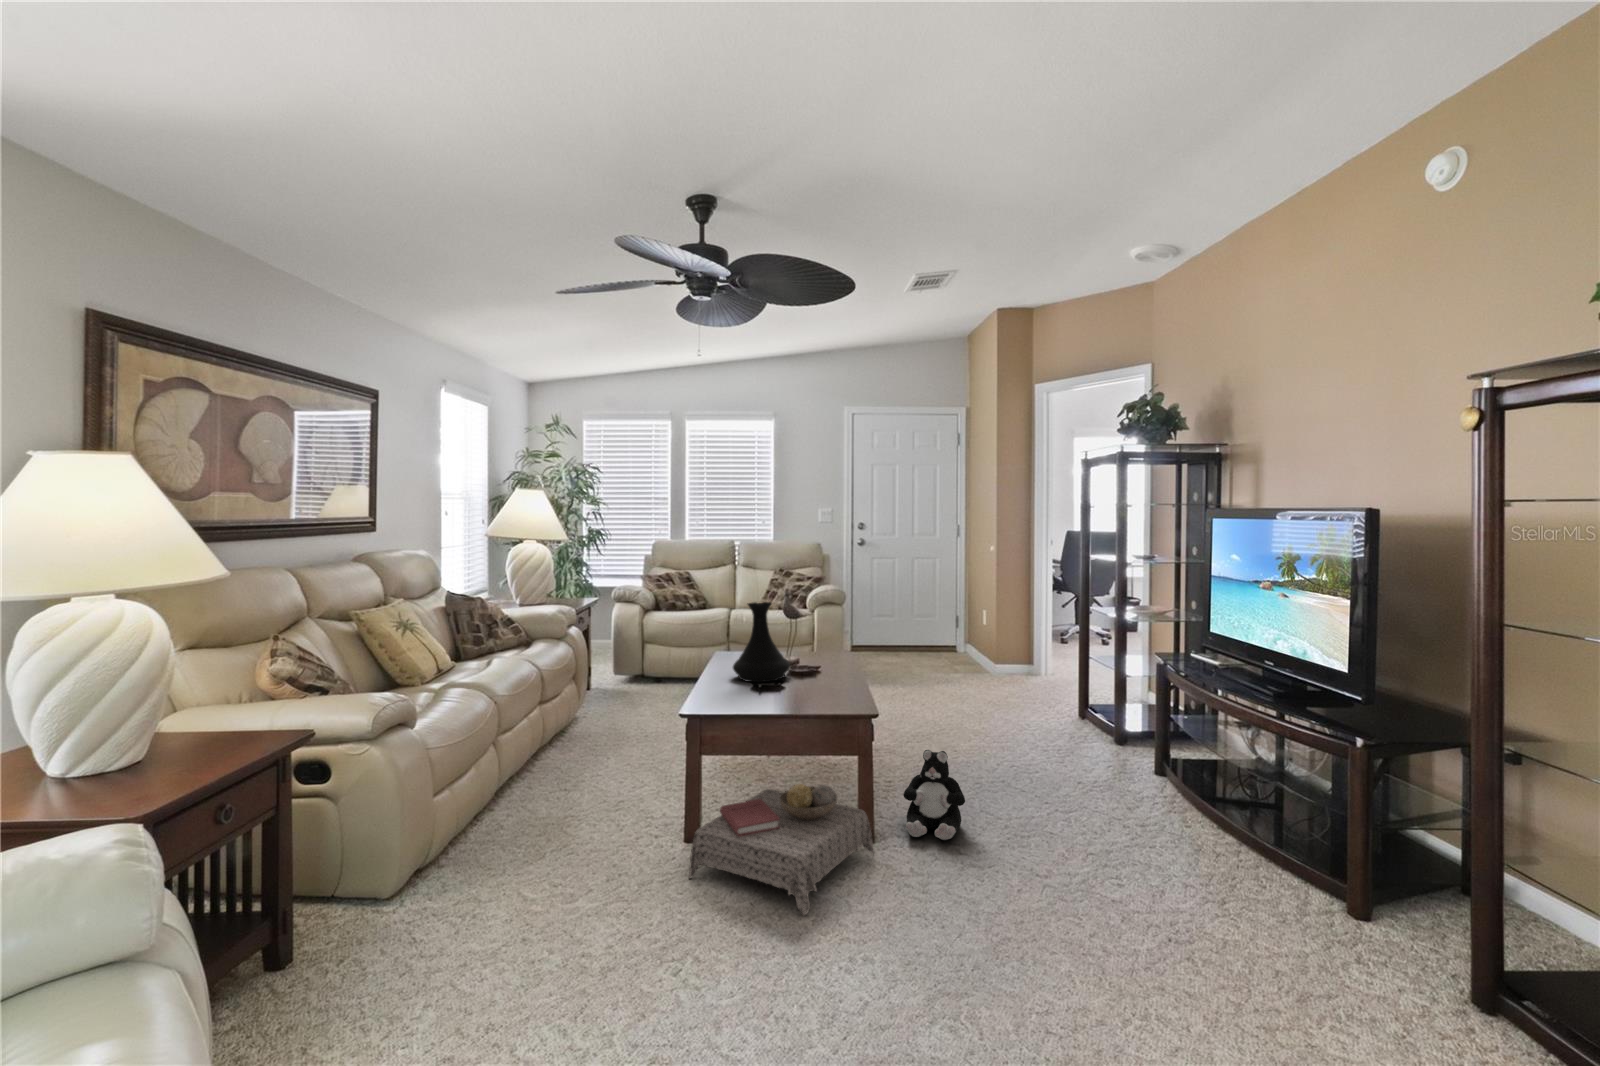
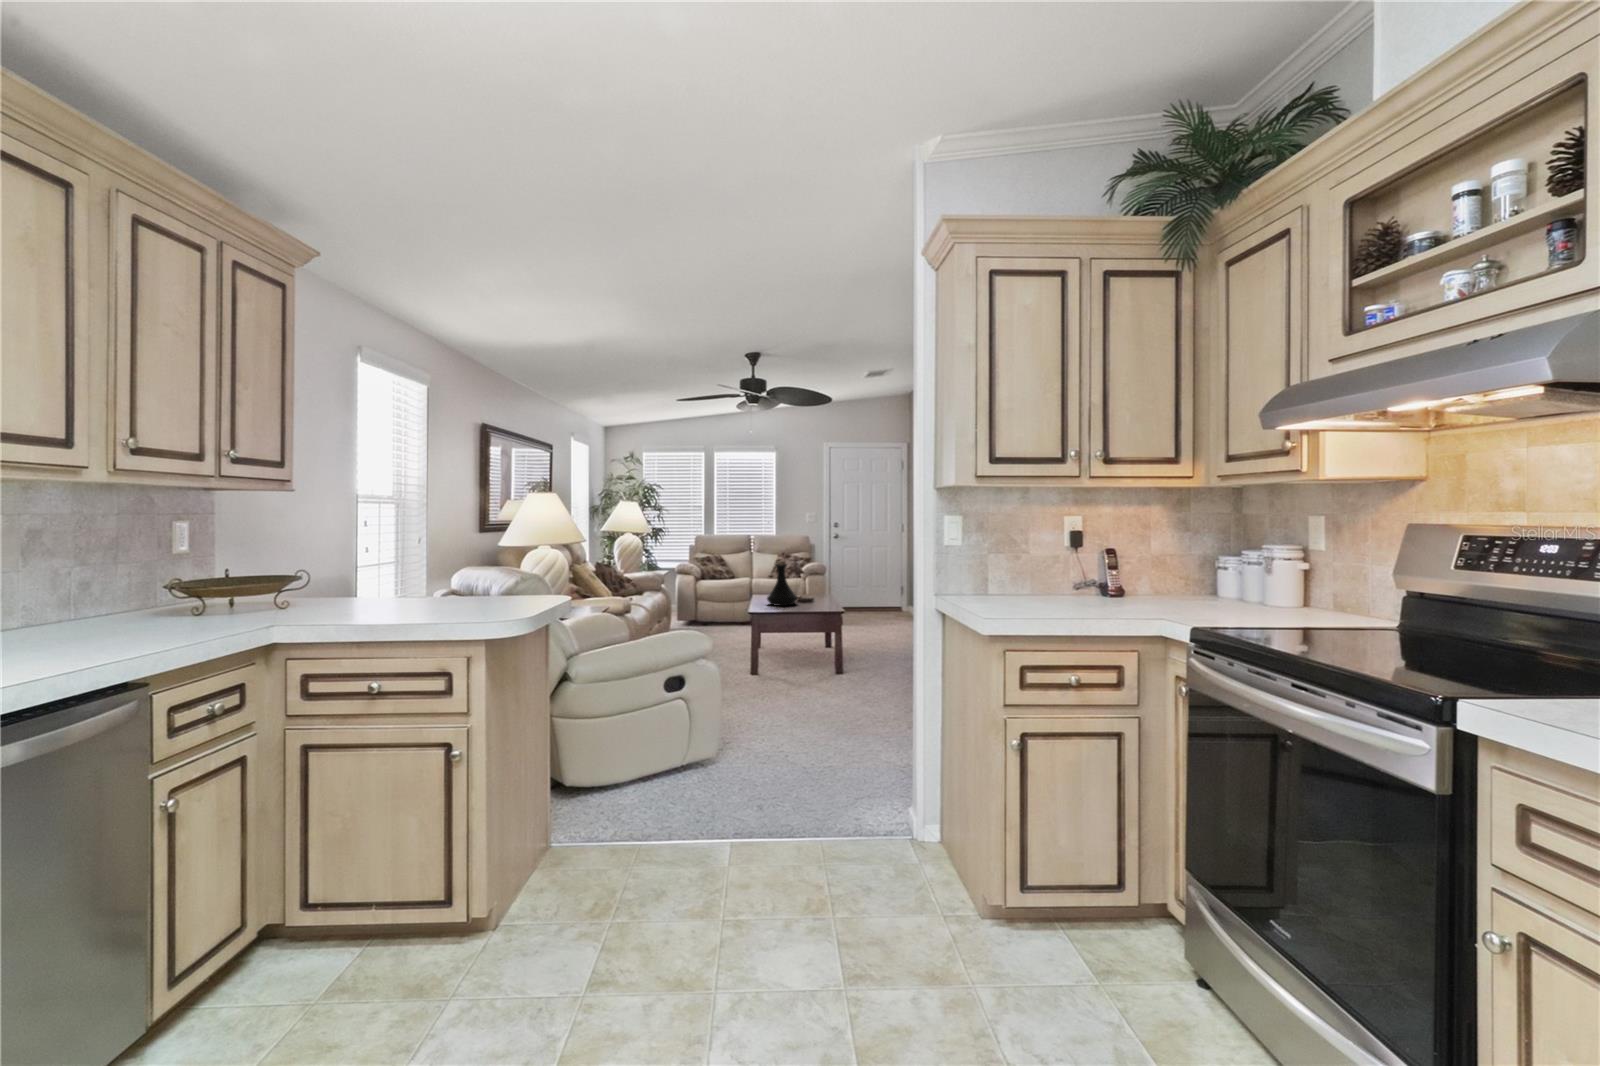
plush toy: present [904,750,965,840] -> none [857,633,887,673]
ottoman: present [689,784,874,916] -> none [757,641,842,691]

